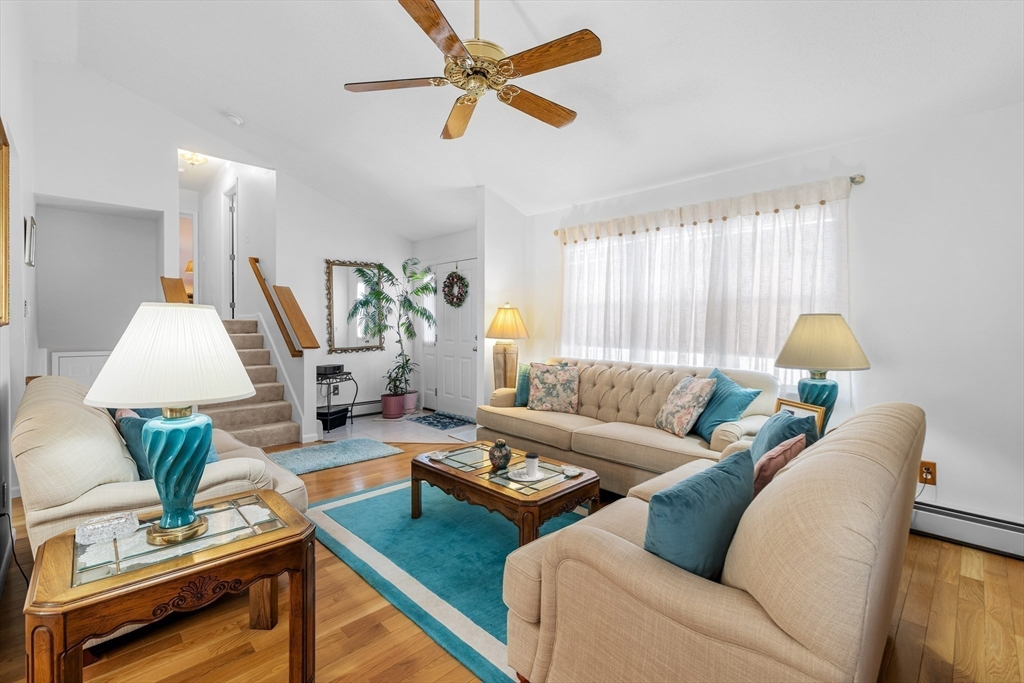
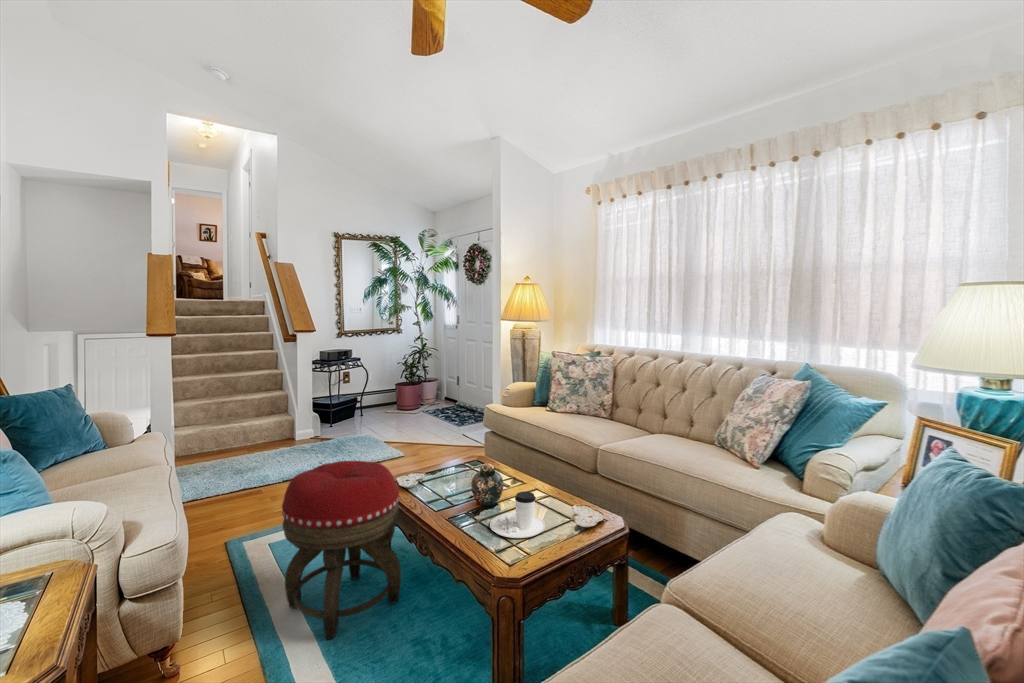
footstool: none [356,440,439,560] -> present [282,461,401,639]

